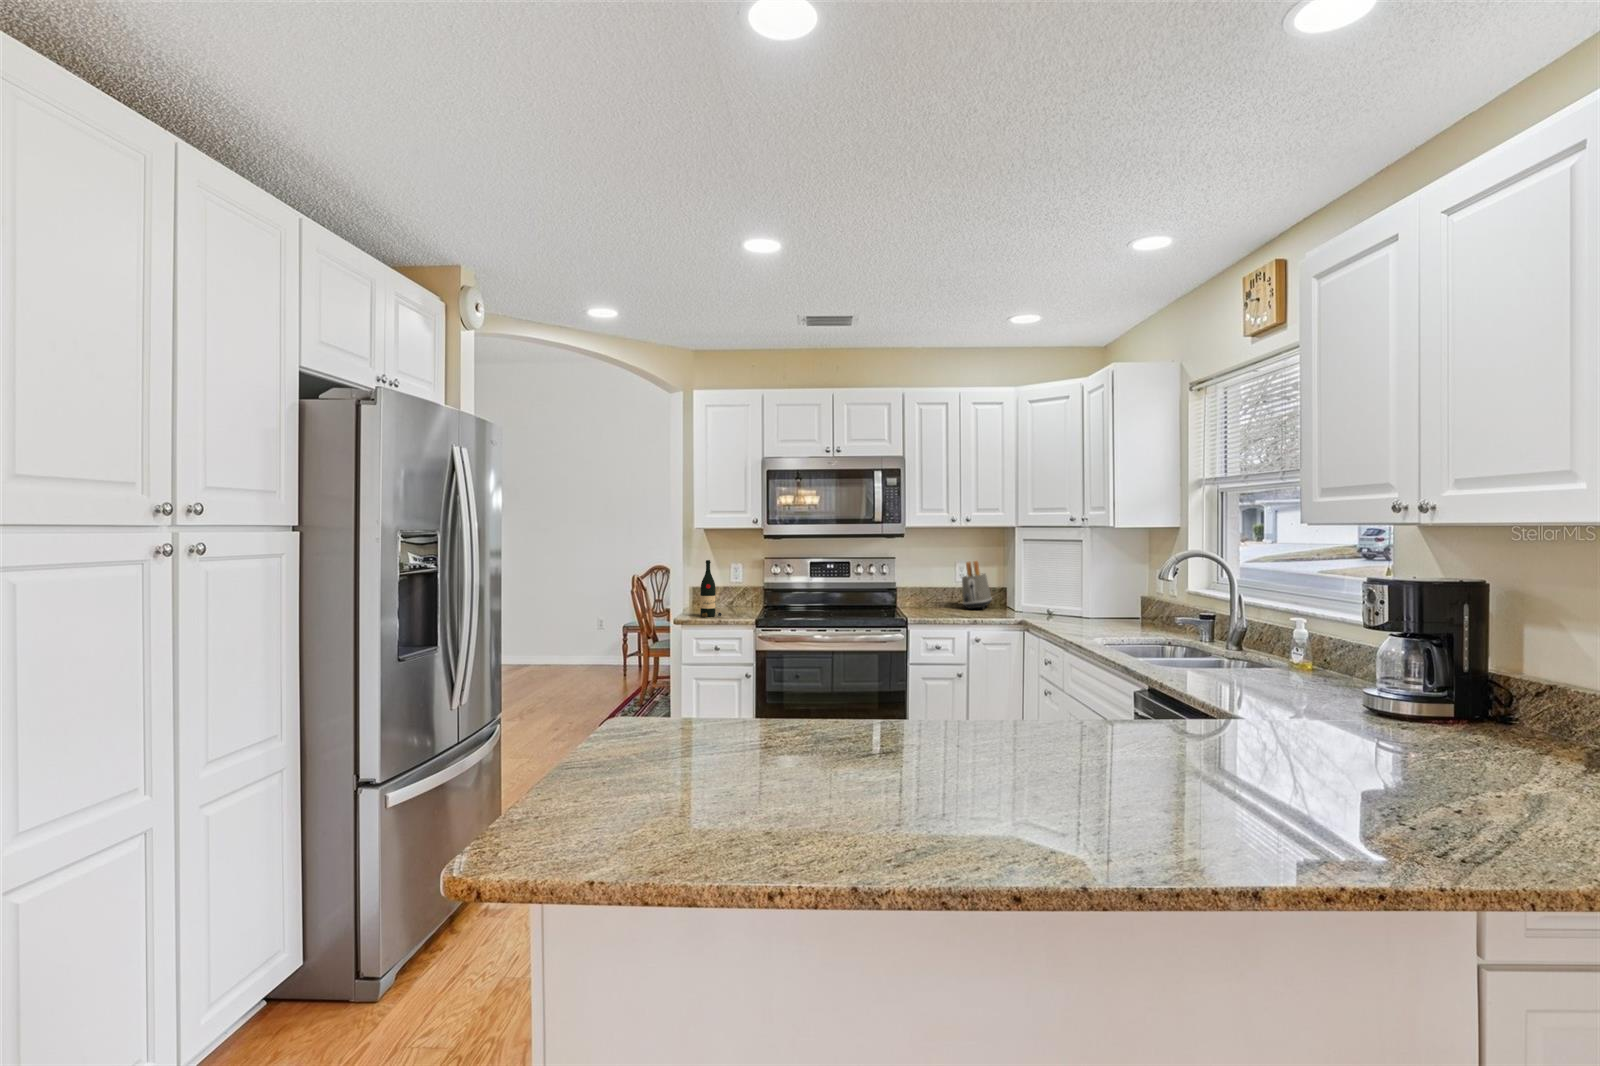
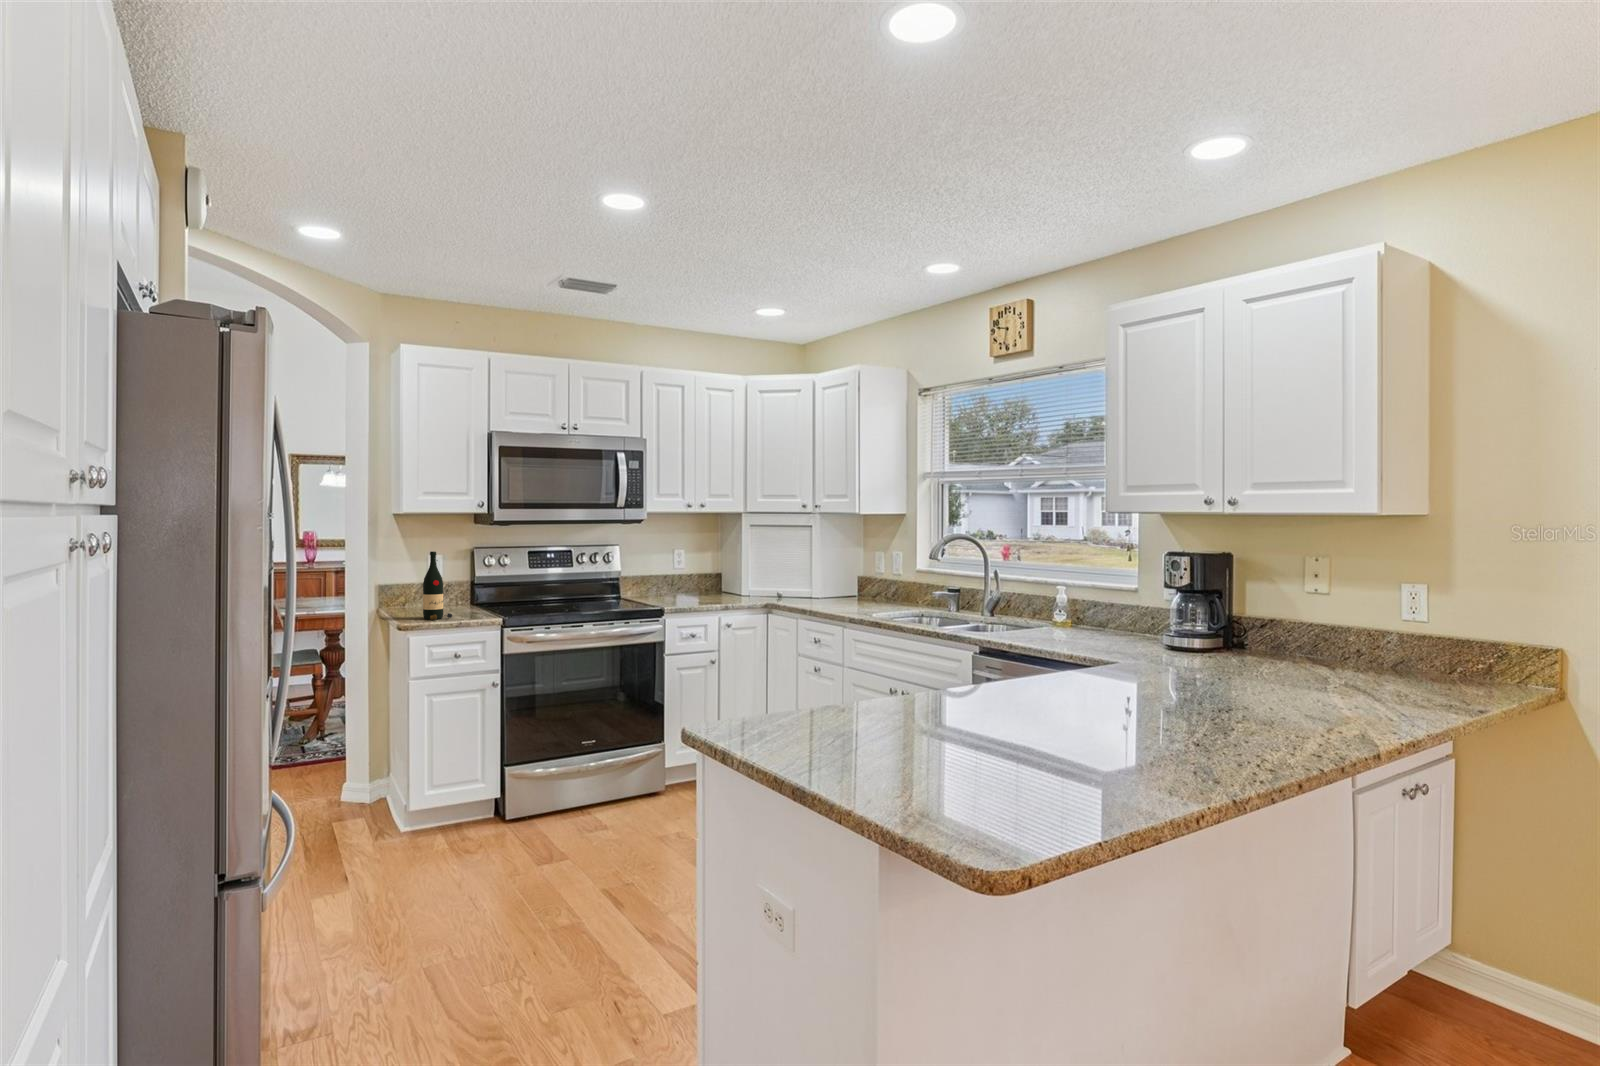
toaster: present [962,561,992,609] -> none [686,547,715,595]

